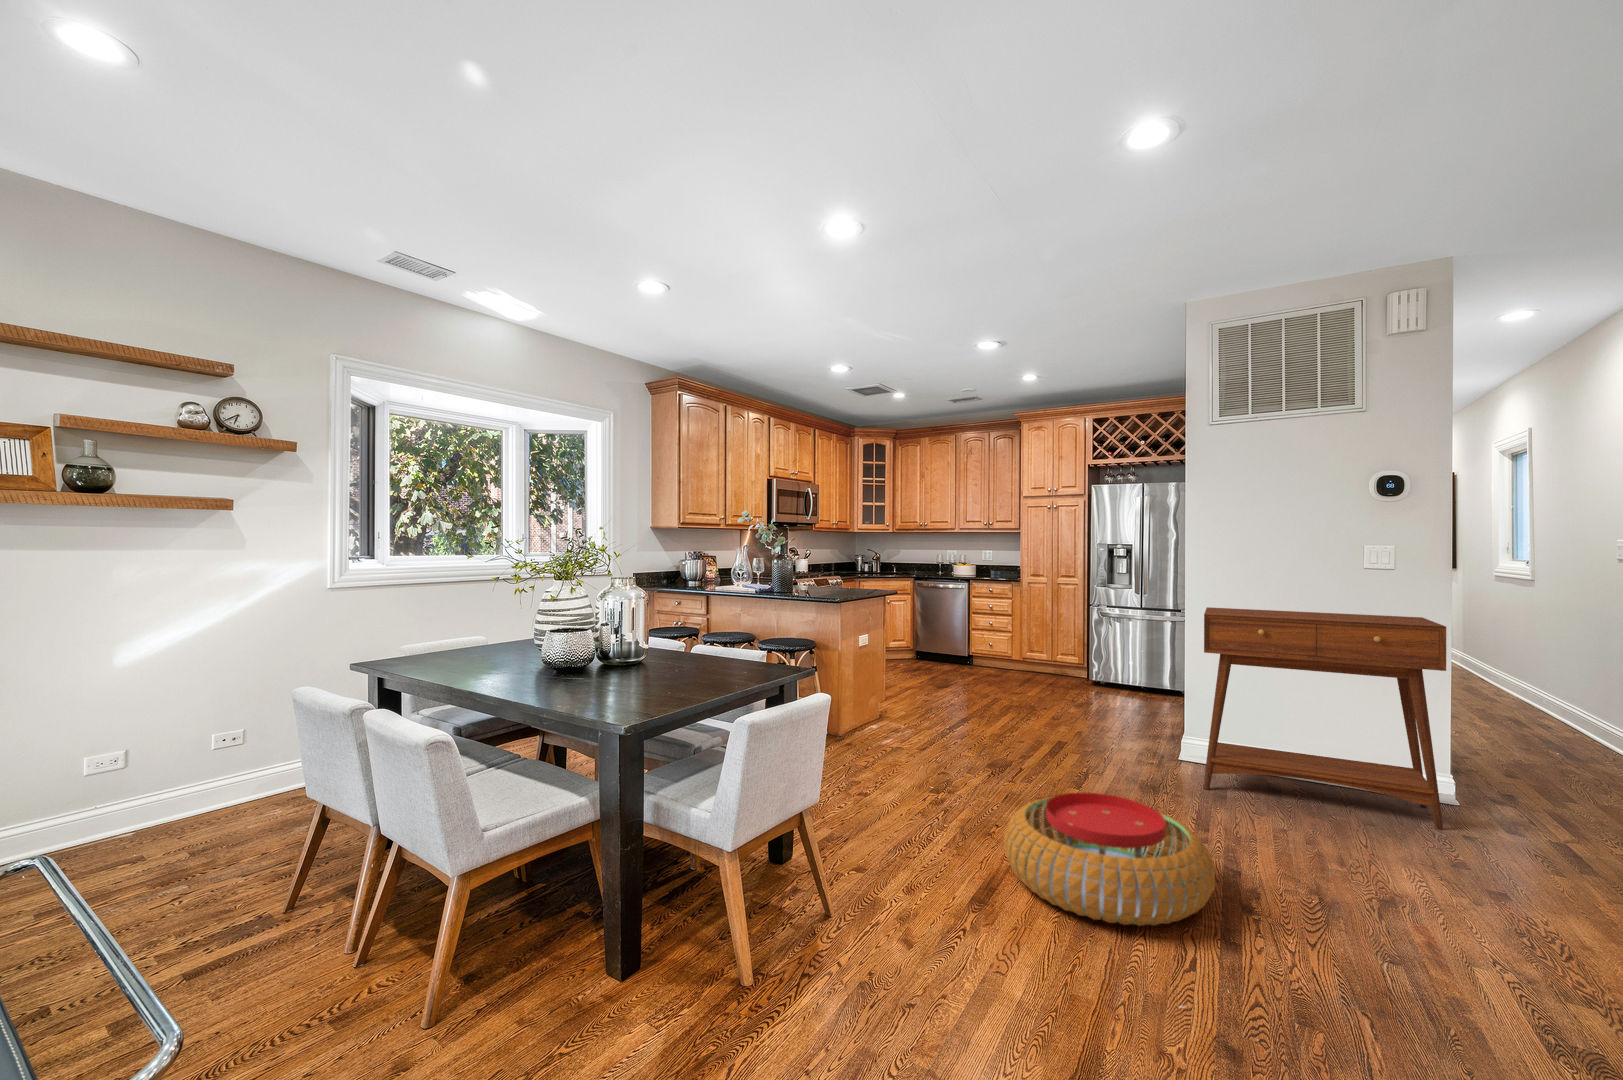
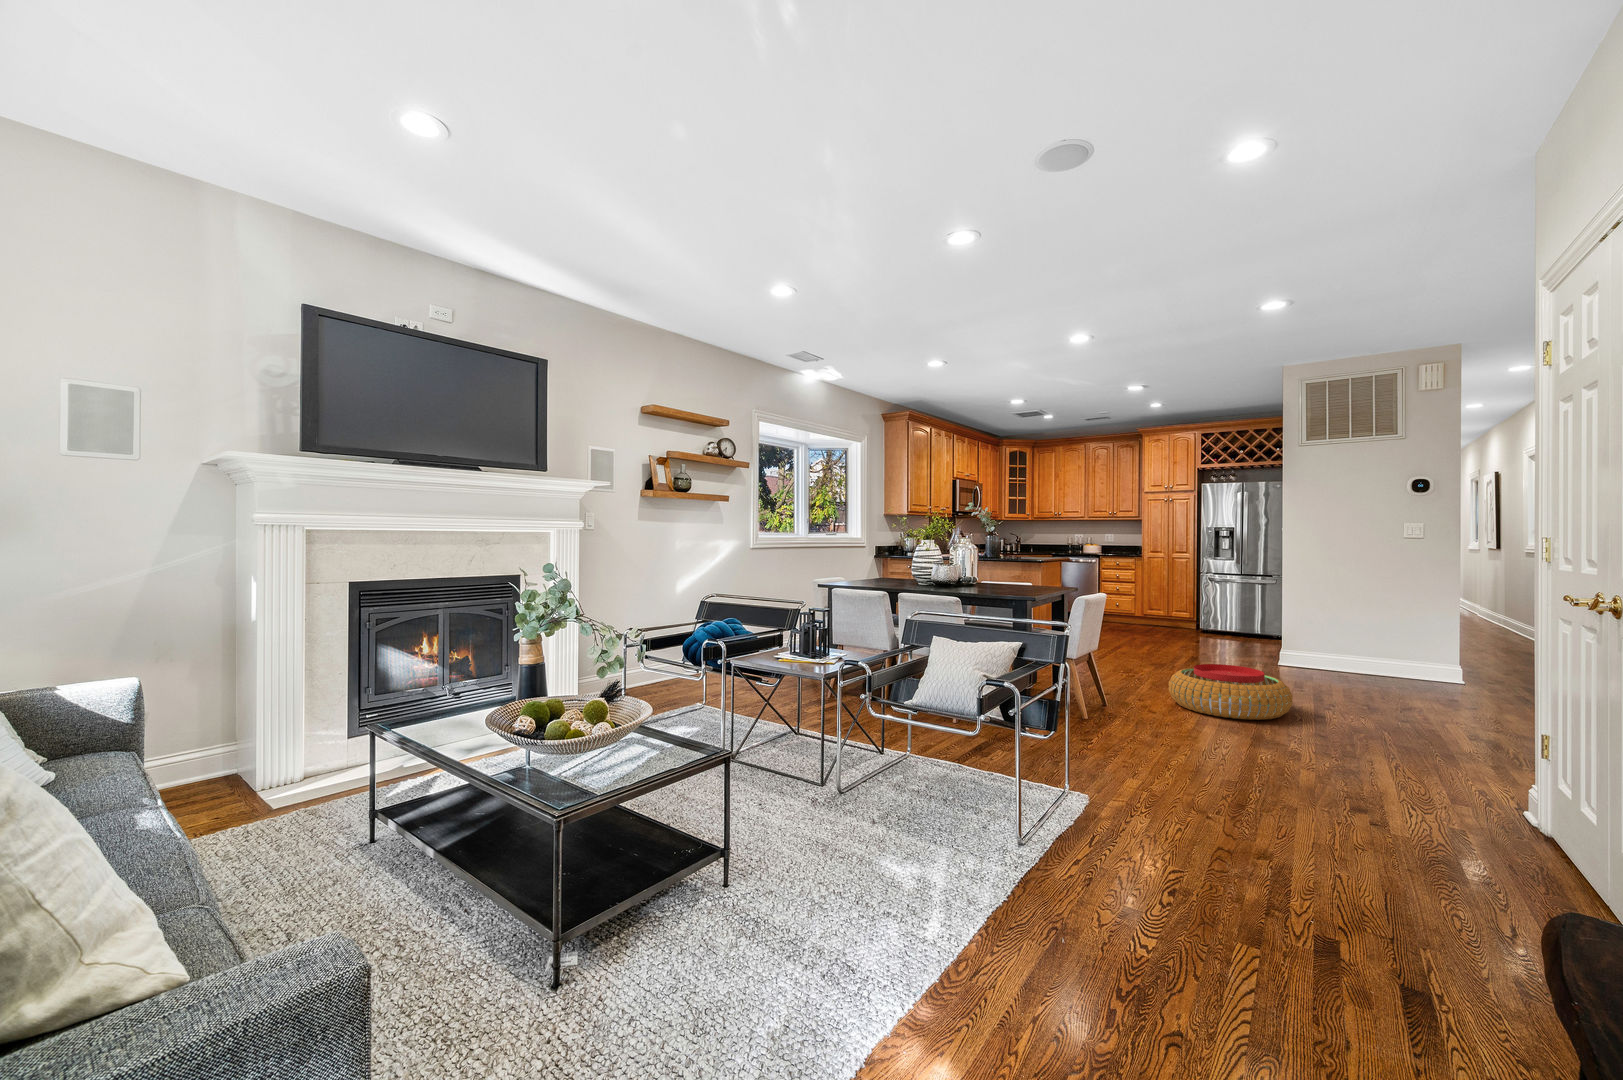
console table: present [1203,607,1446,829] -> none [1287,567,1444,697]

